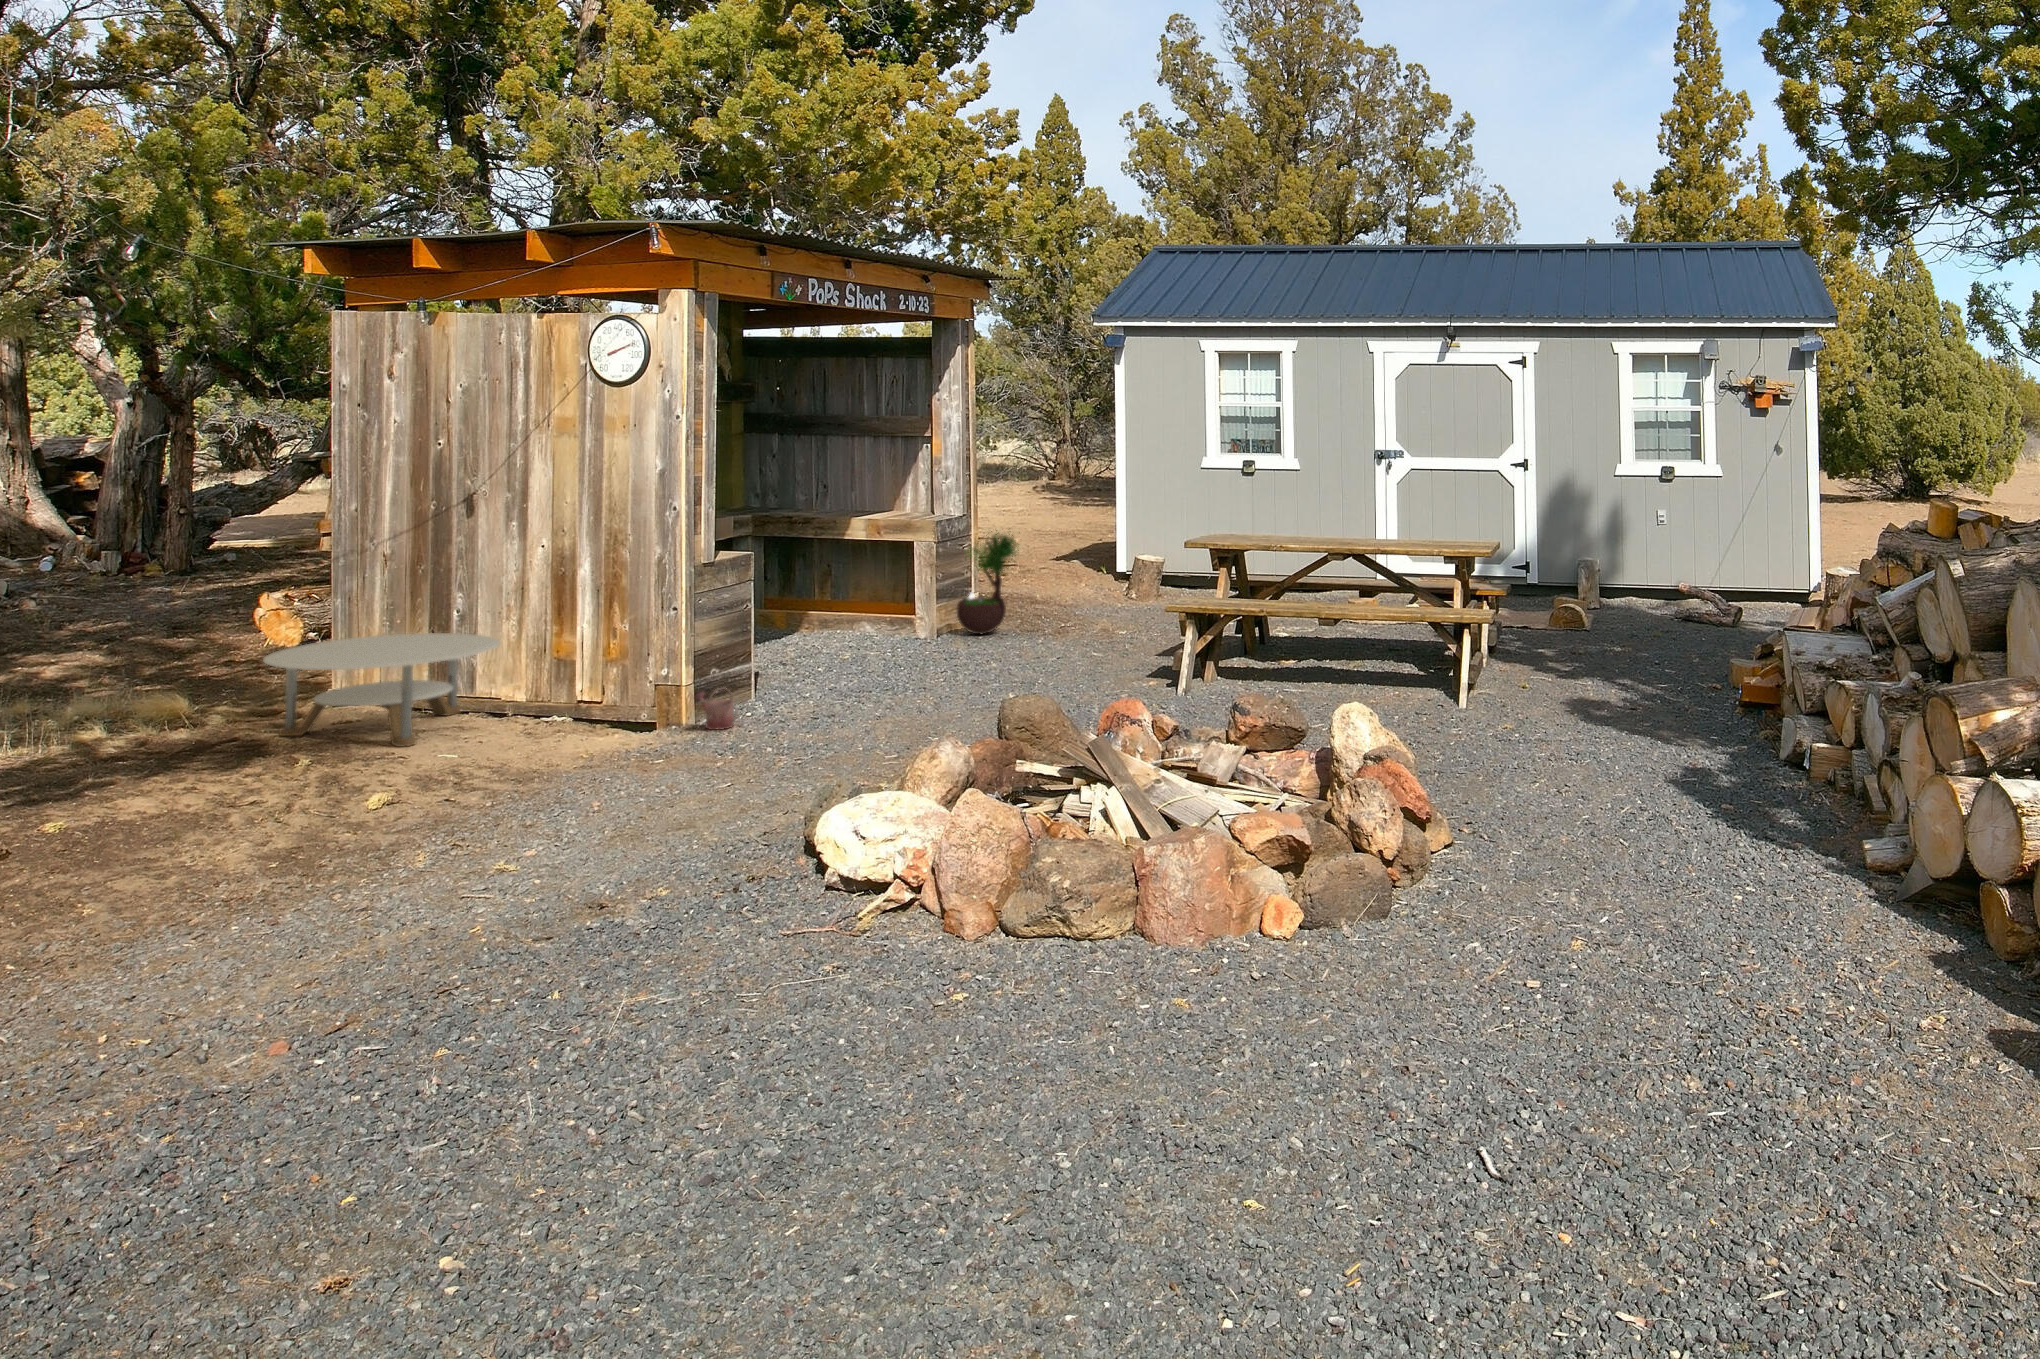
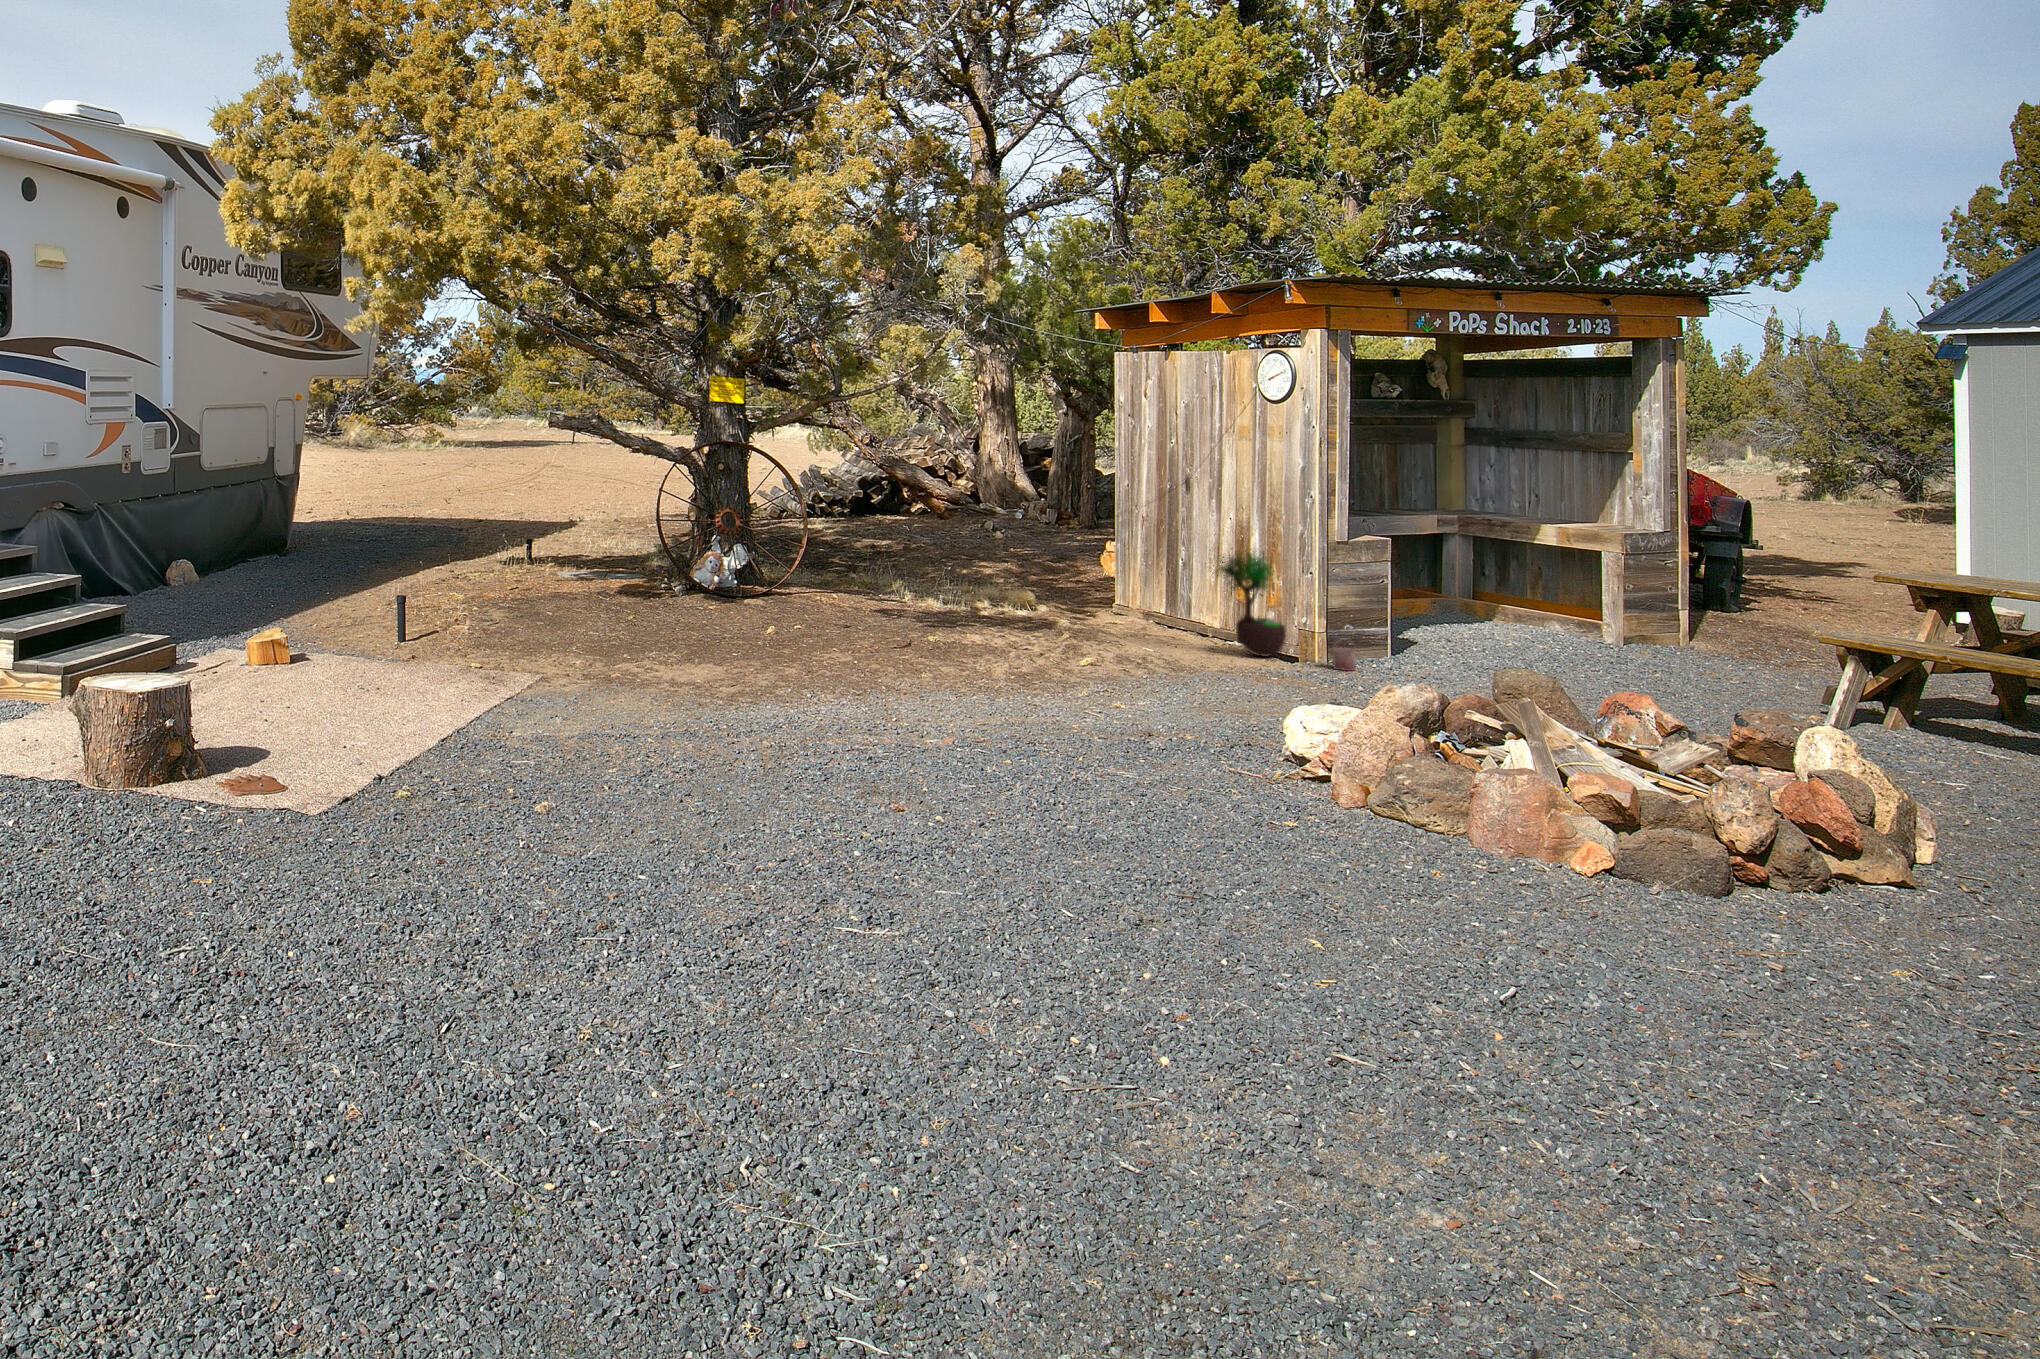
potted tree: present [957,530,1019,634] -> present [1214,546,1286,656]
round table: present [263,633,500,747] -> none [1058,569,1201,641]

